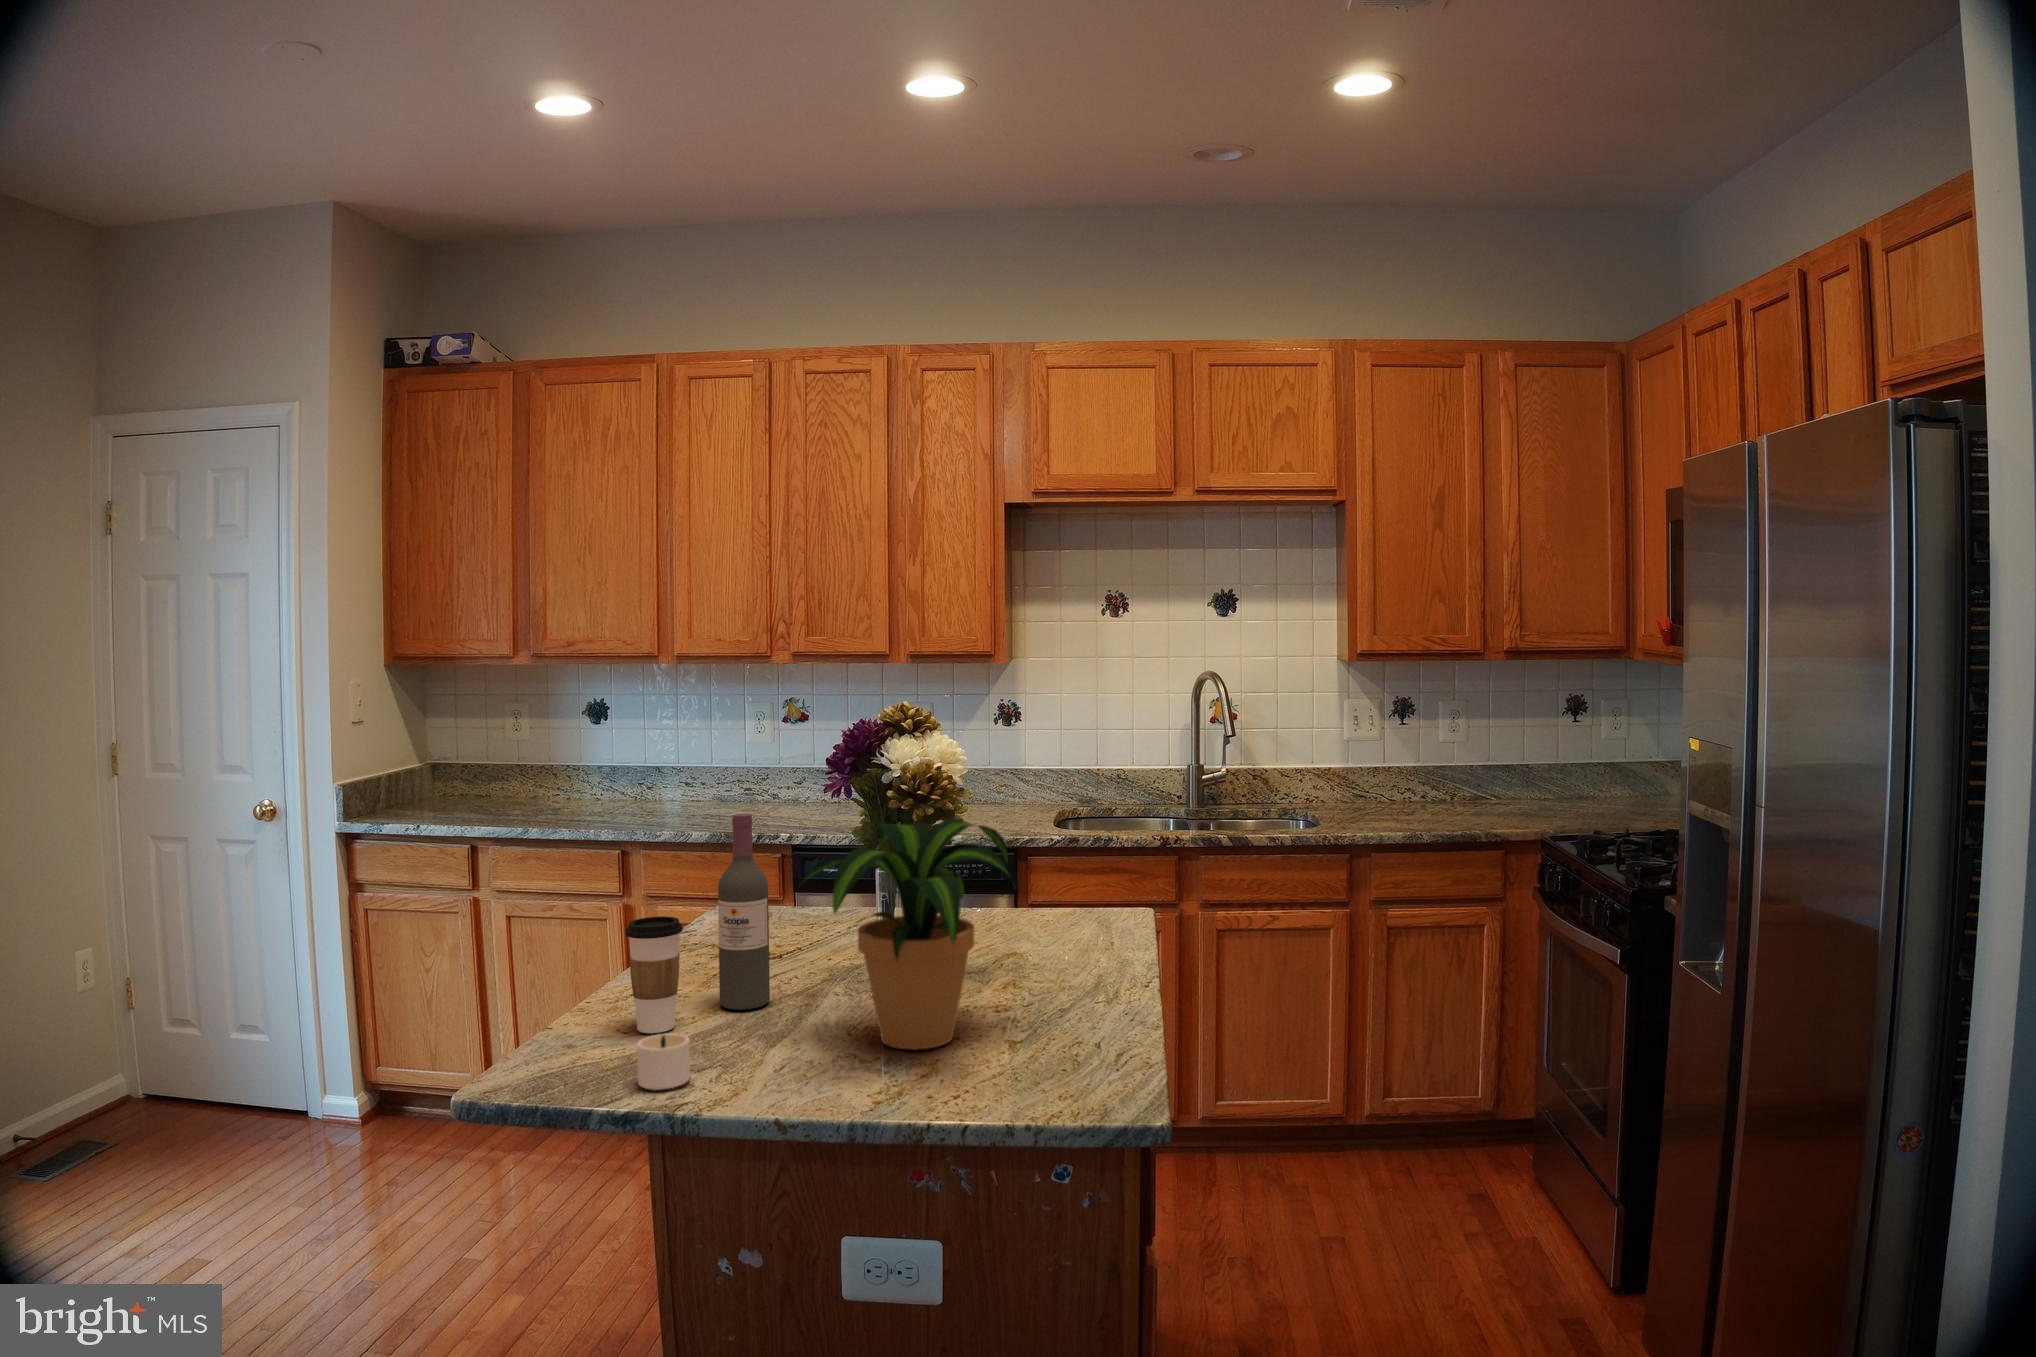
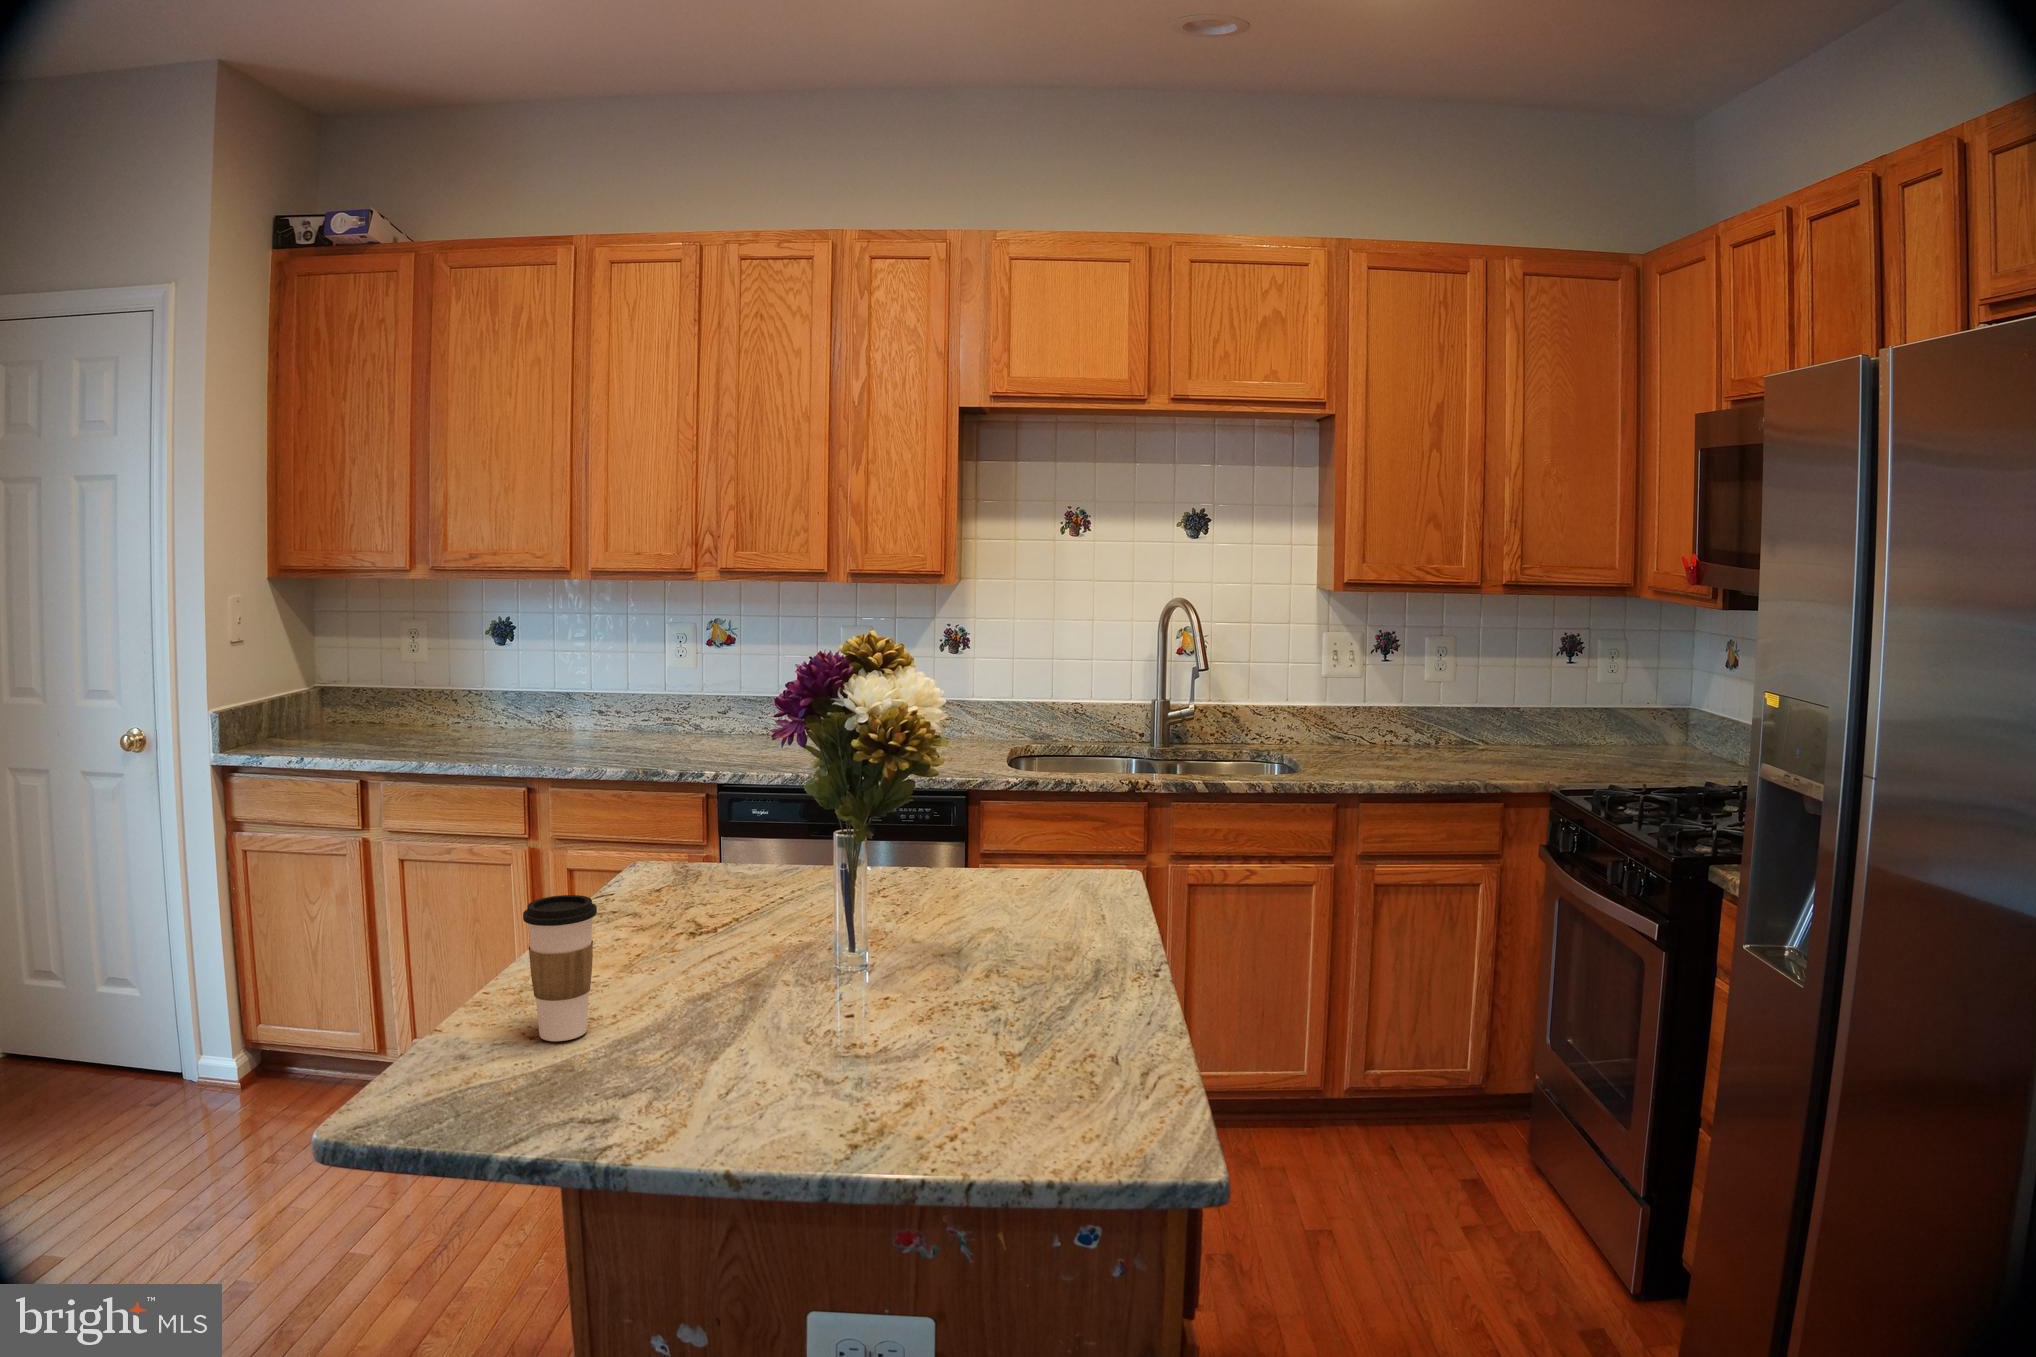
wine bottle: present [718,814,770,1010] -> none [642,767,706,1006]
potted plant: present [805,819,1009,1049] -> none [740,778,1015,1064]
candle: present [637,1033,690,1090] -> none [537,1053,638,1129]

